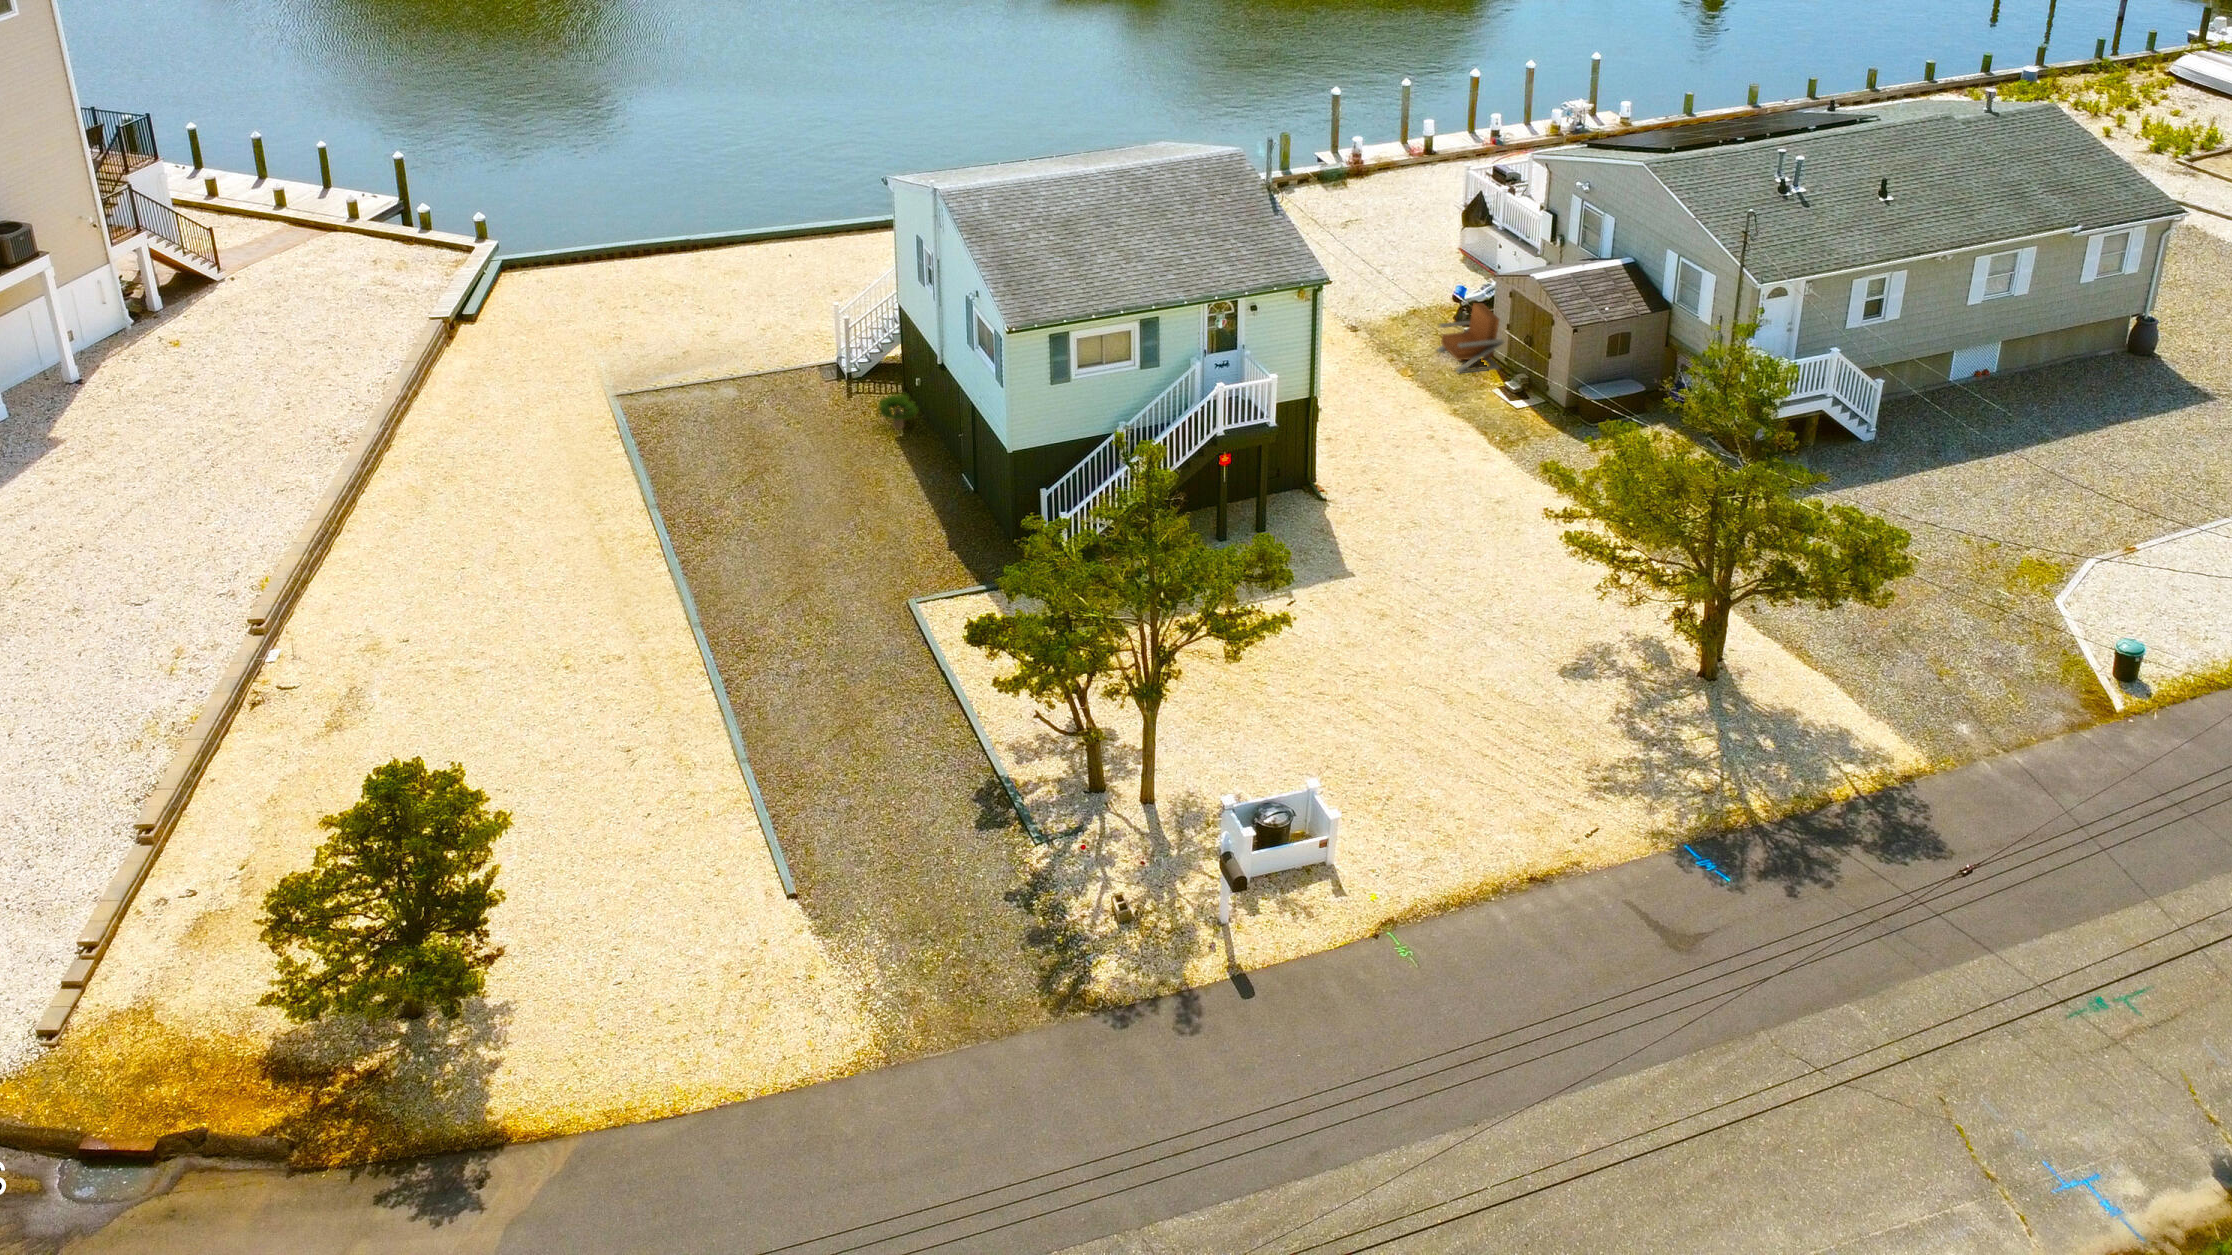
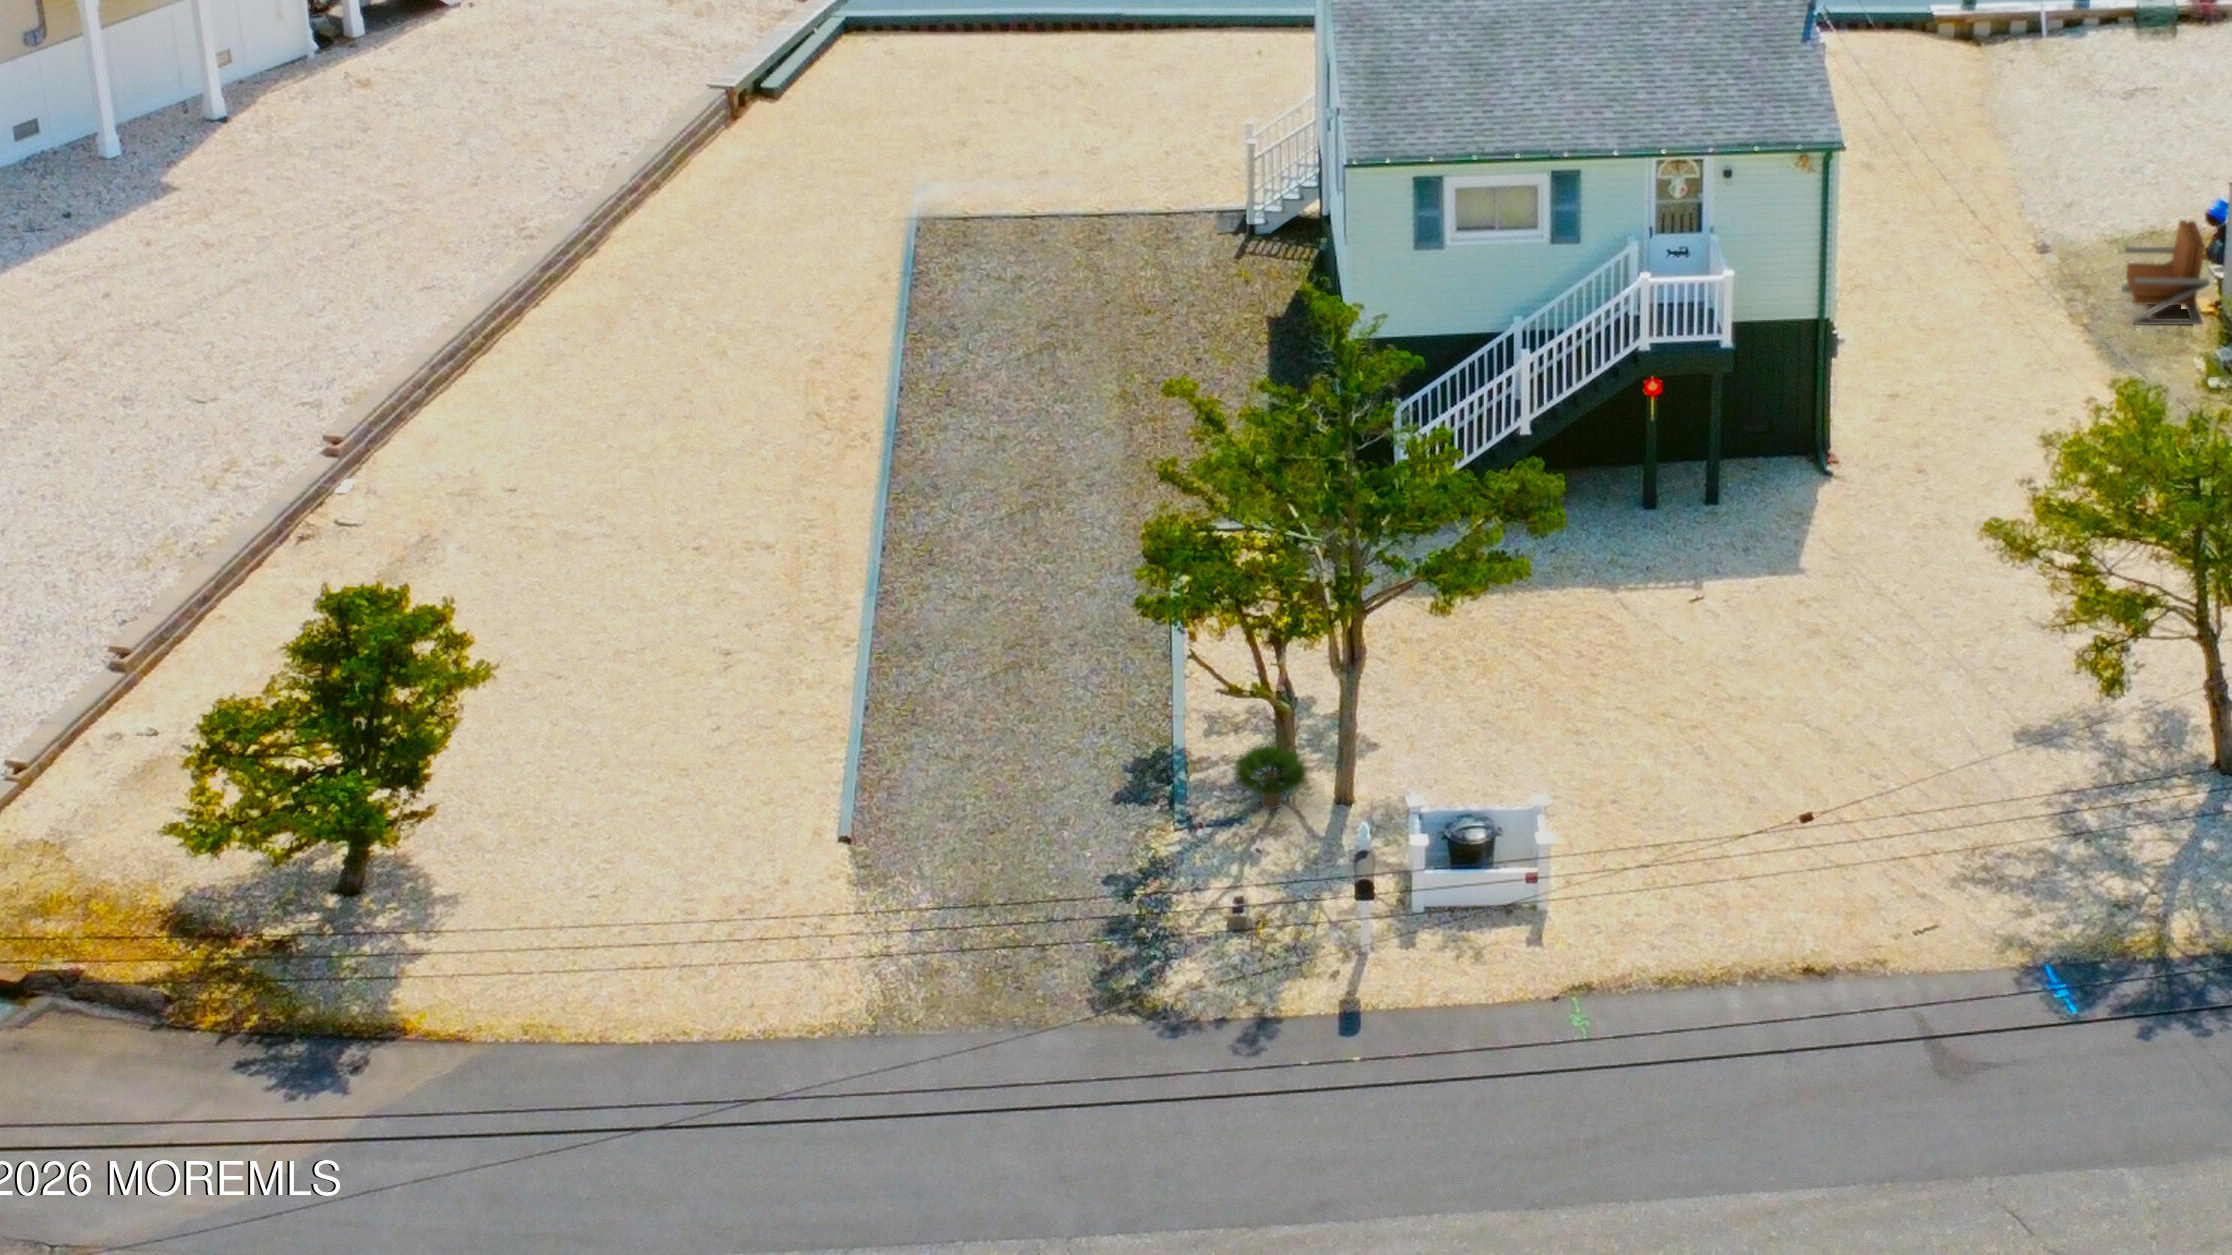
potted plant: present [878,393,918,429] -> present [1235,742,1307,809]

